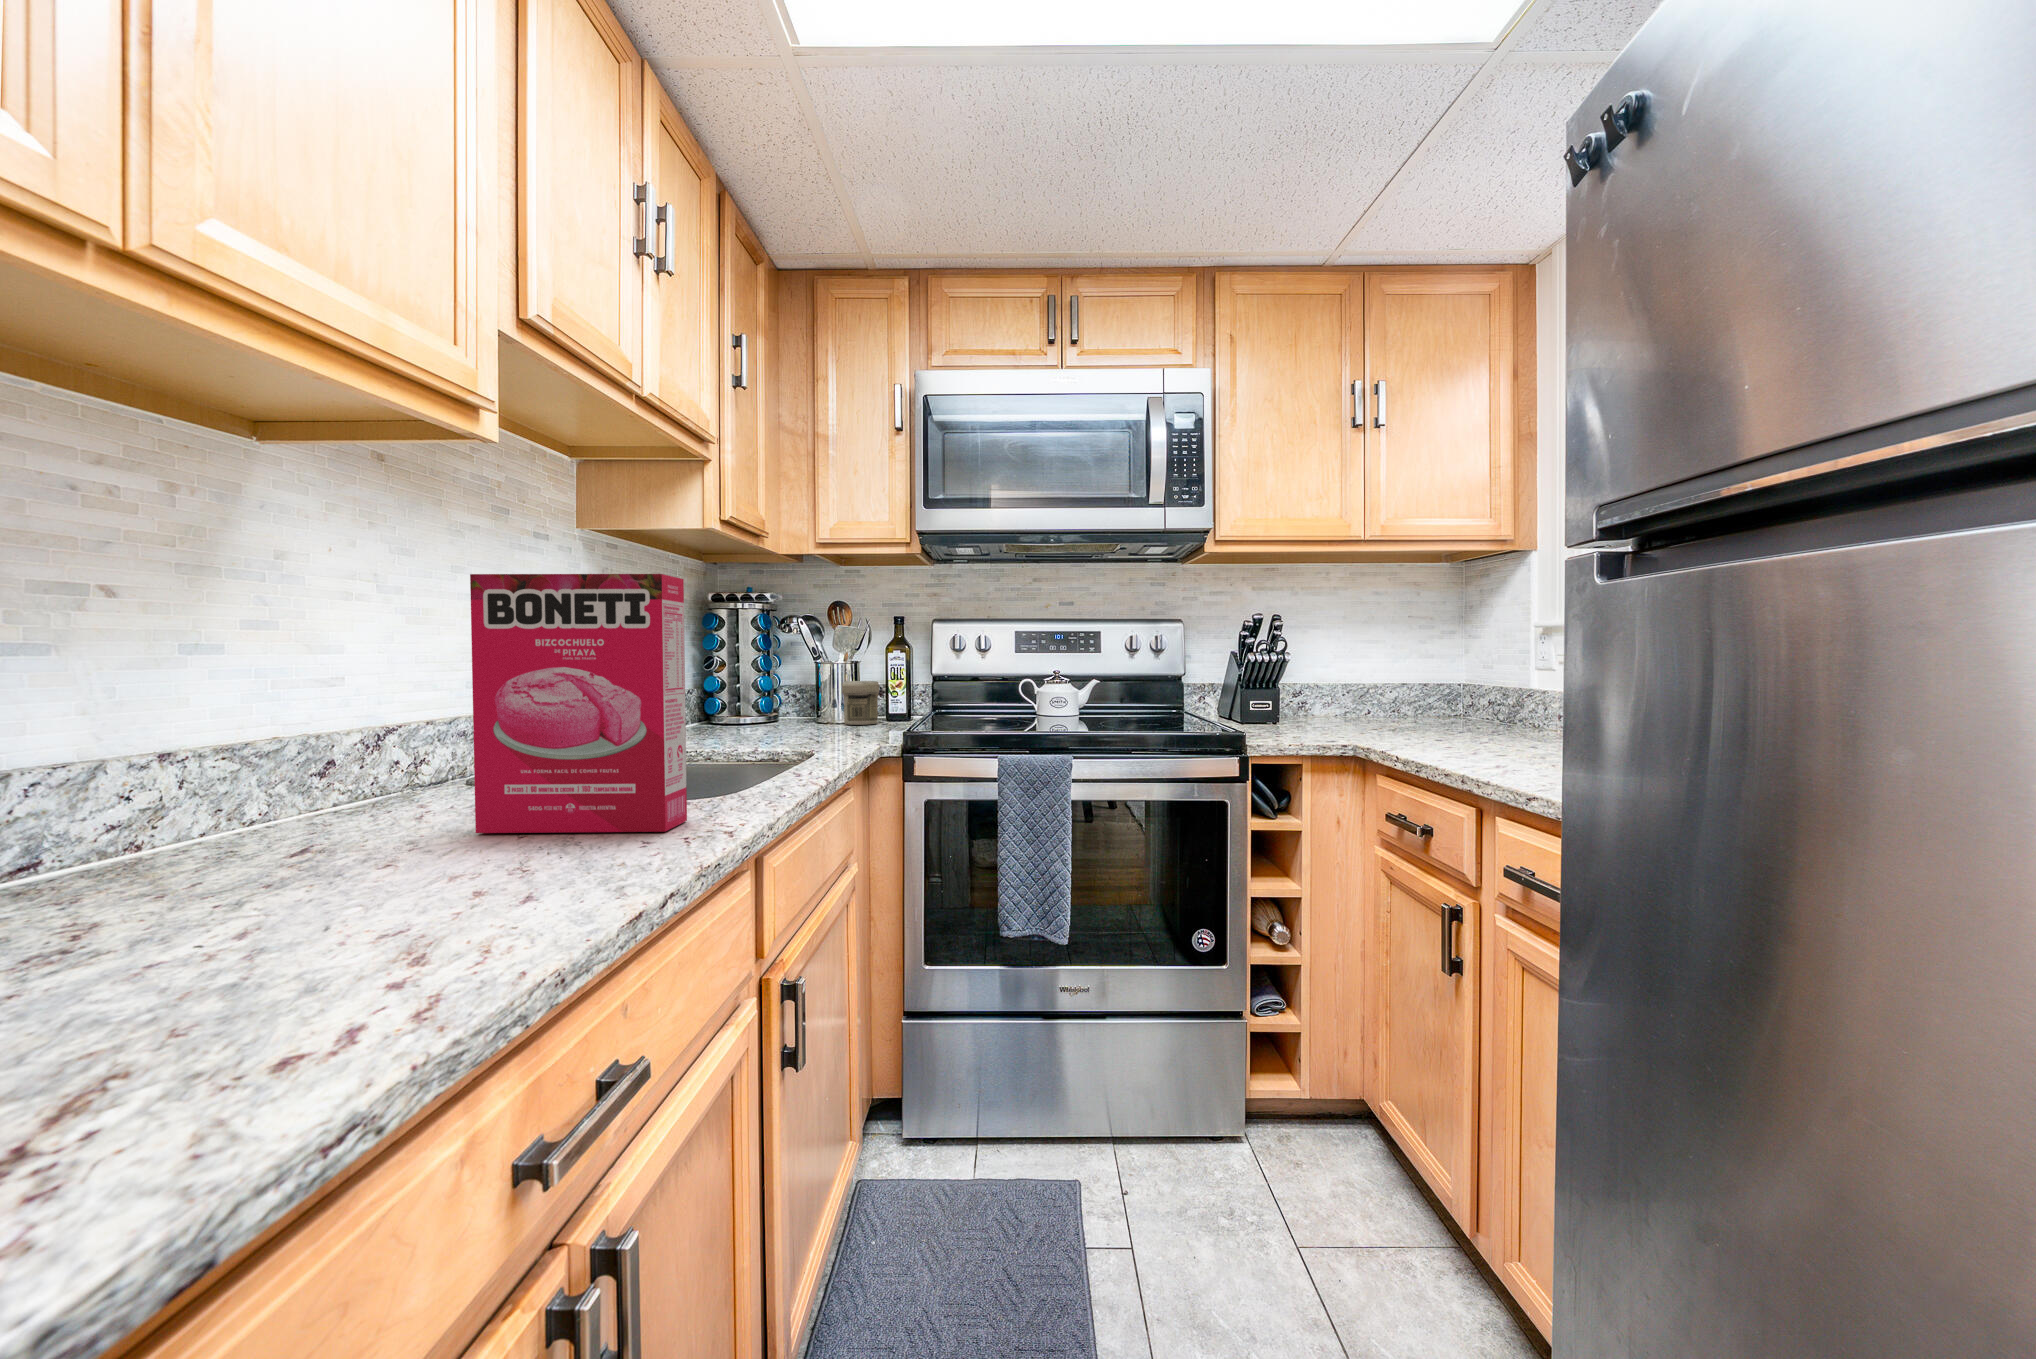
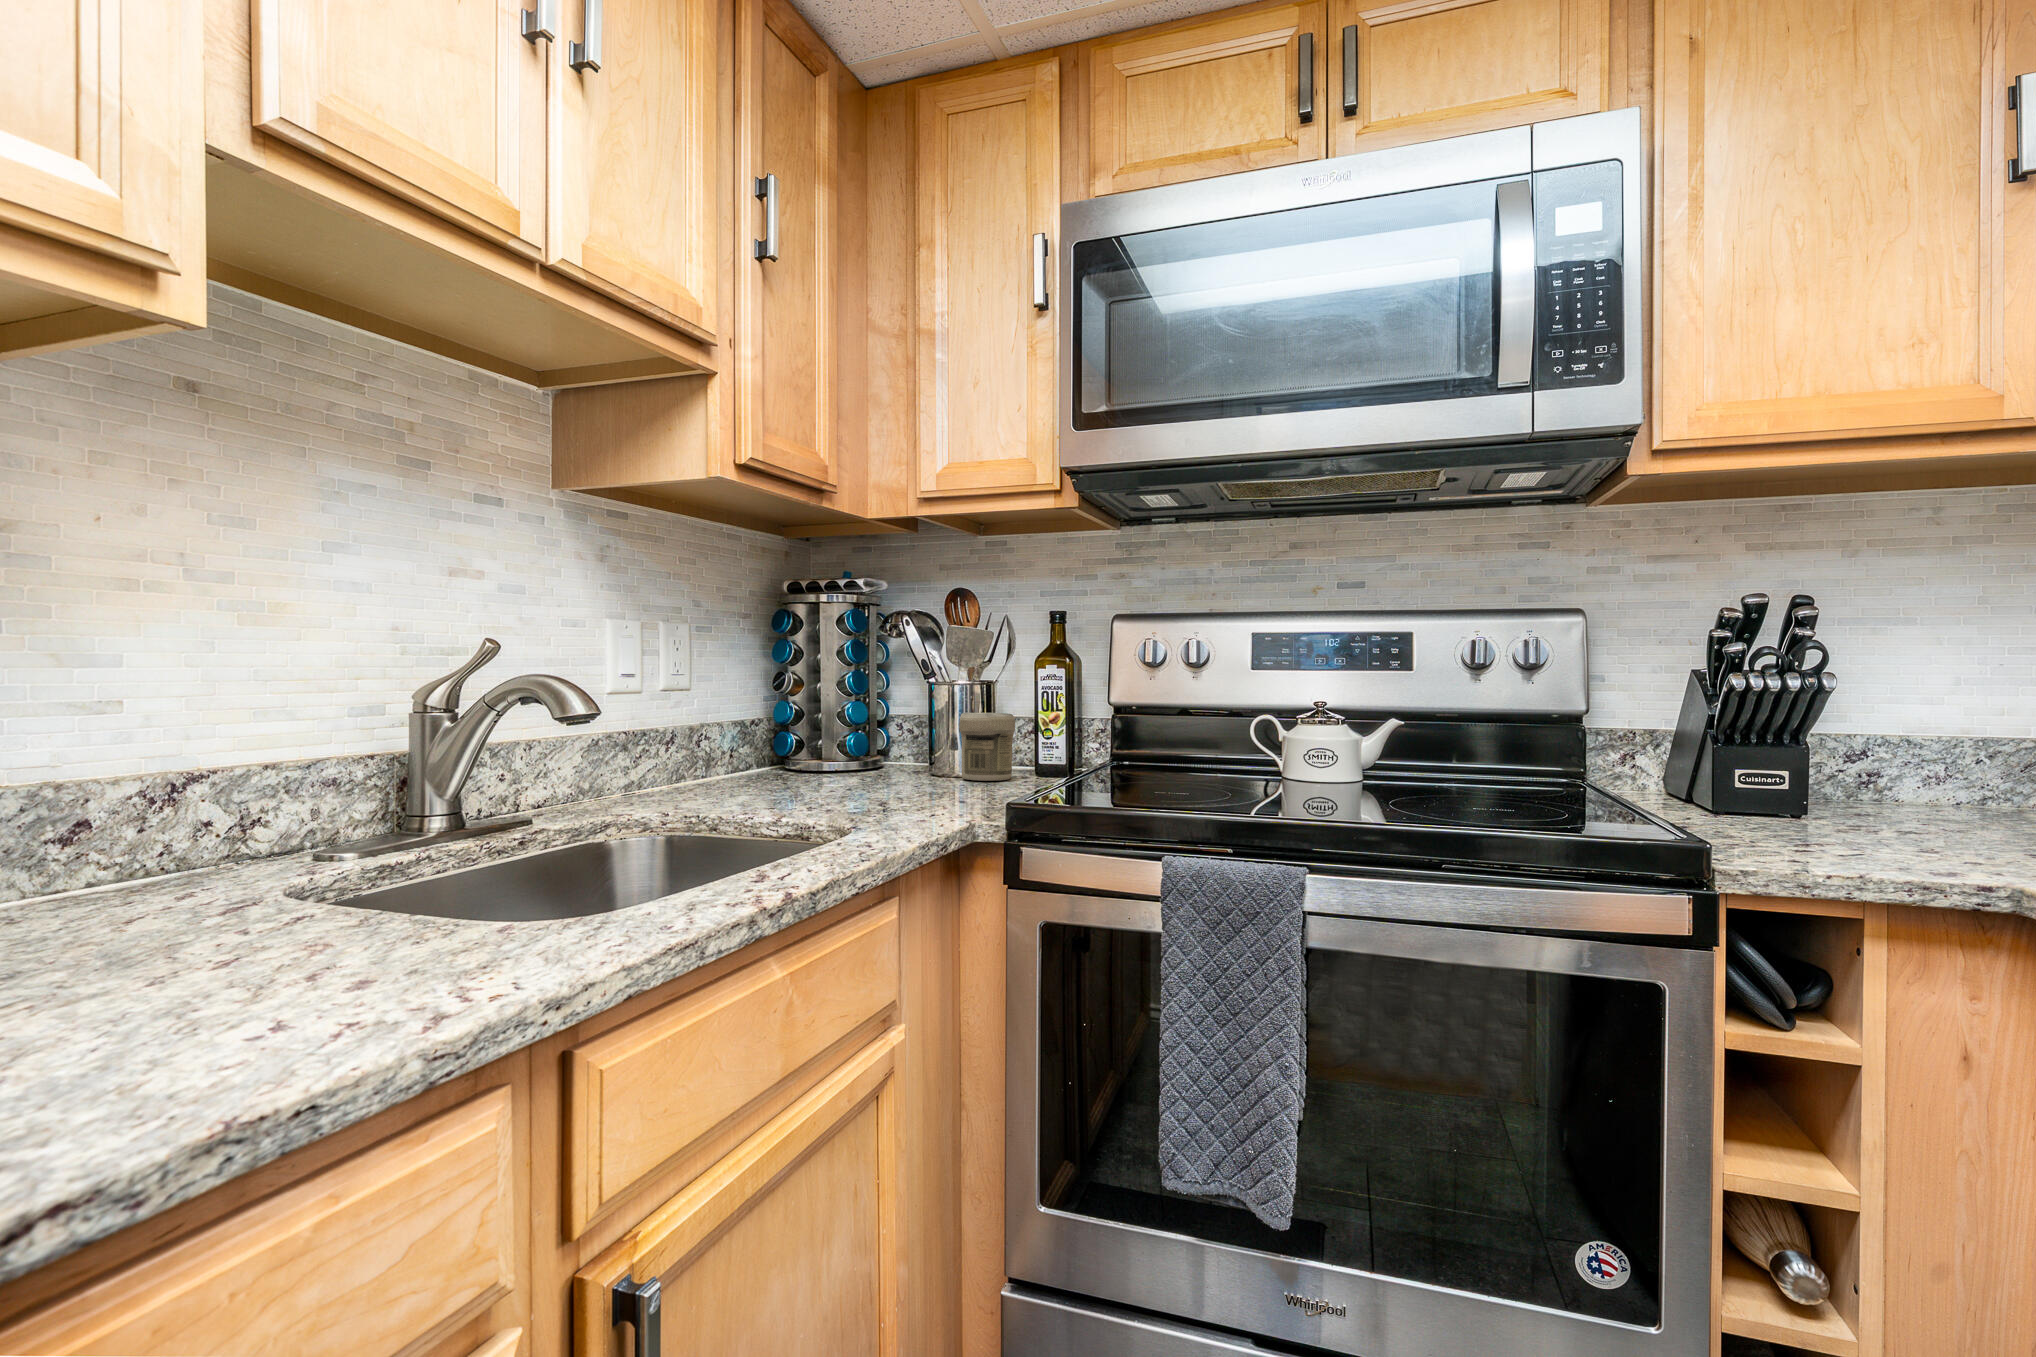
cereal box: present [470,574,687,833] -> none [132,528,456,997]

